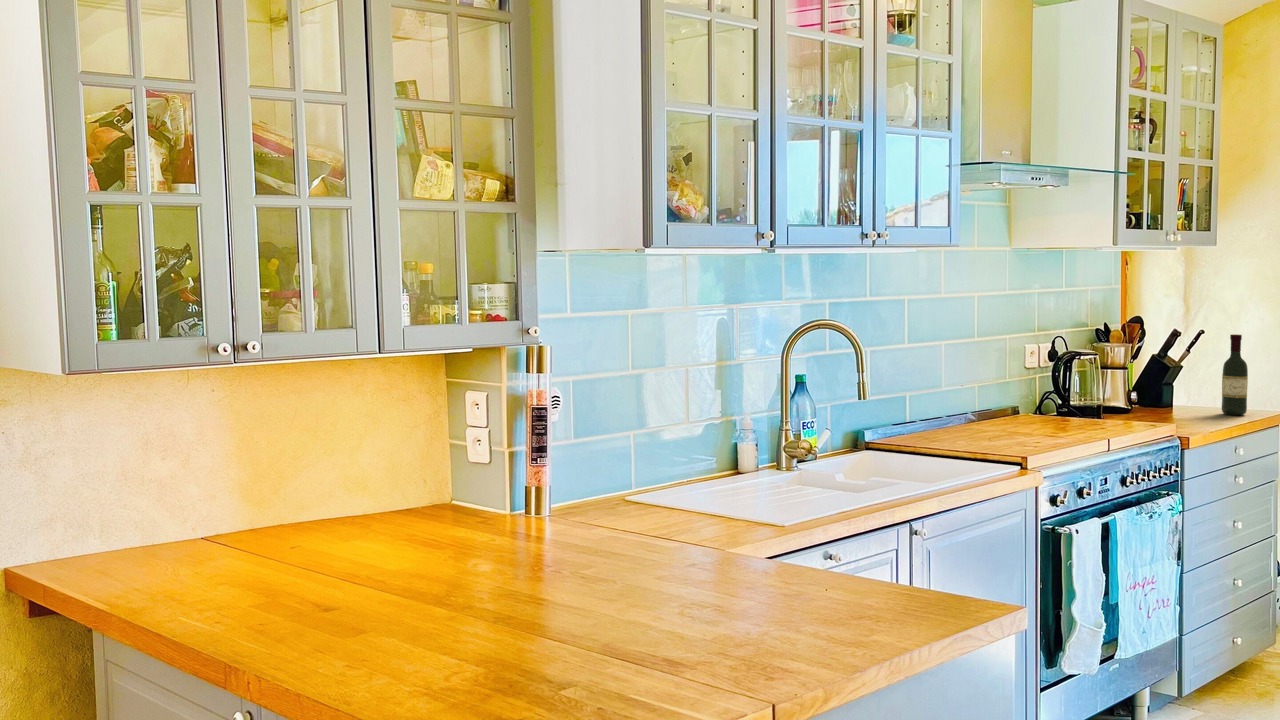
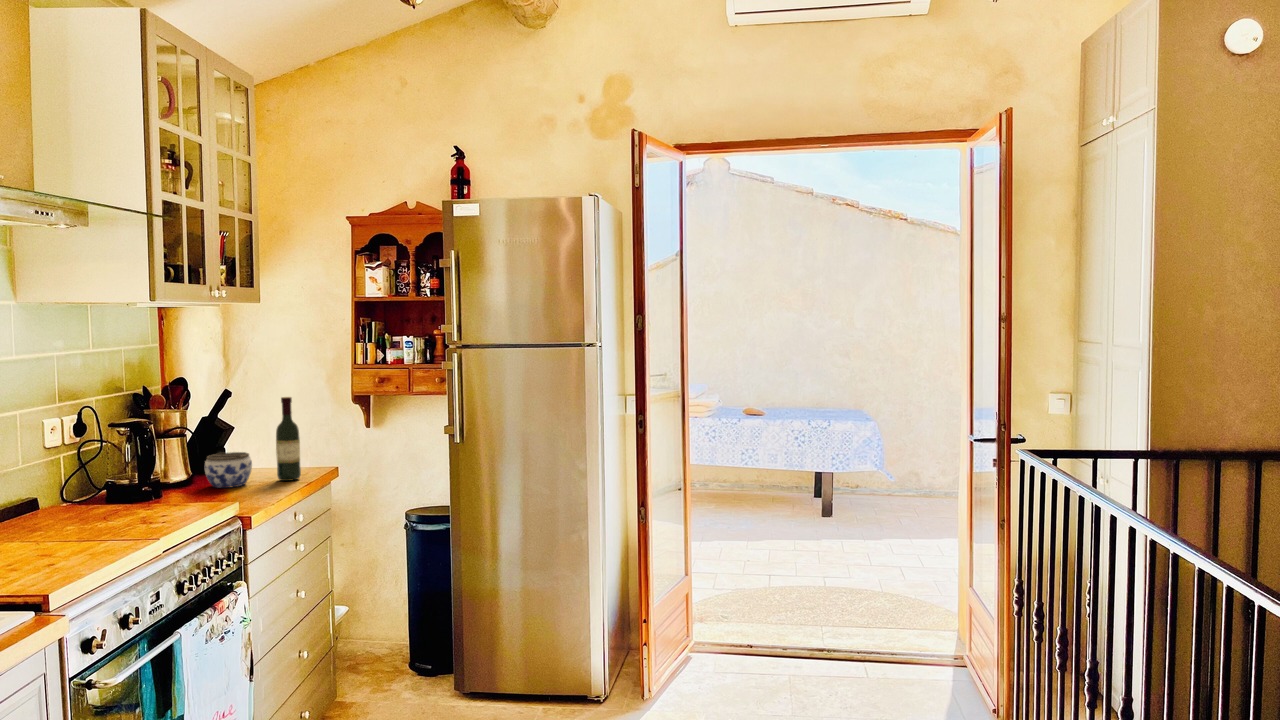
jar: none [1151,382,1197,413] -> present [205,452,252,488]

